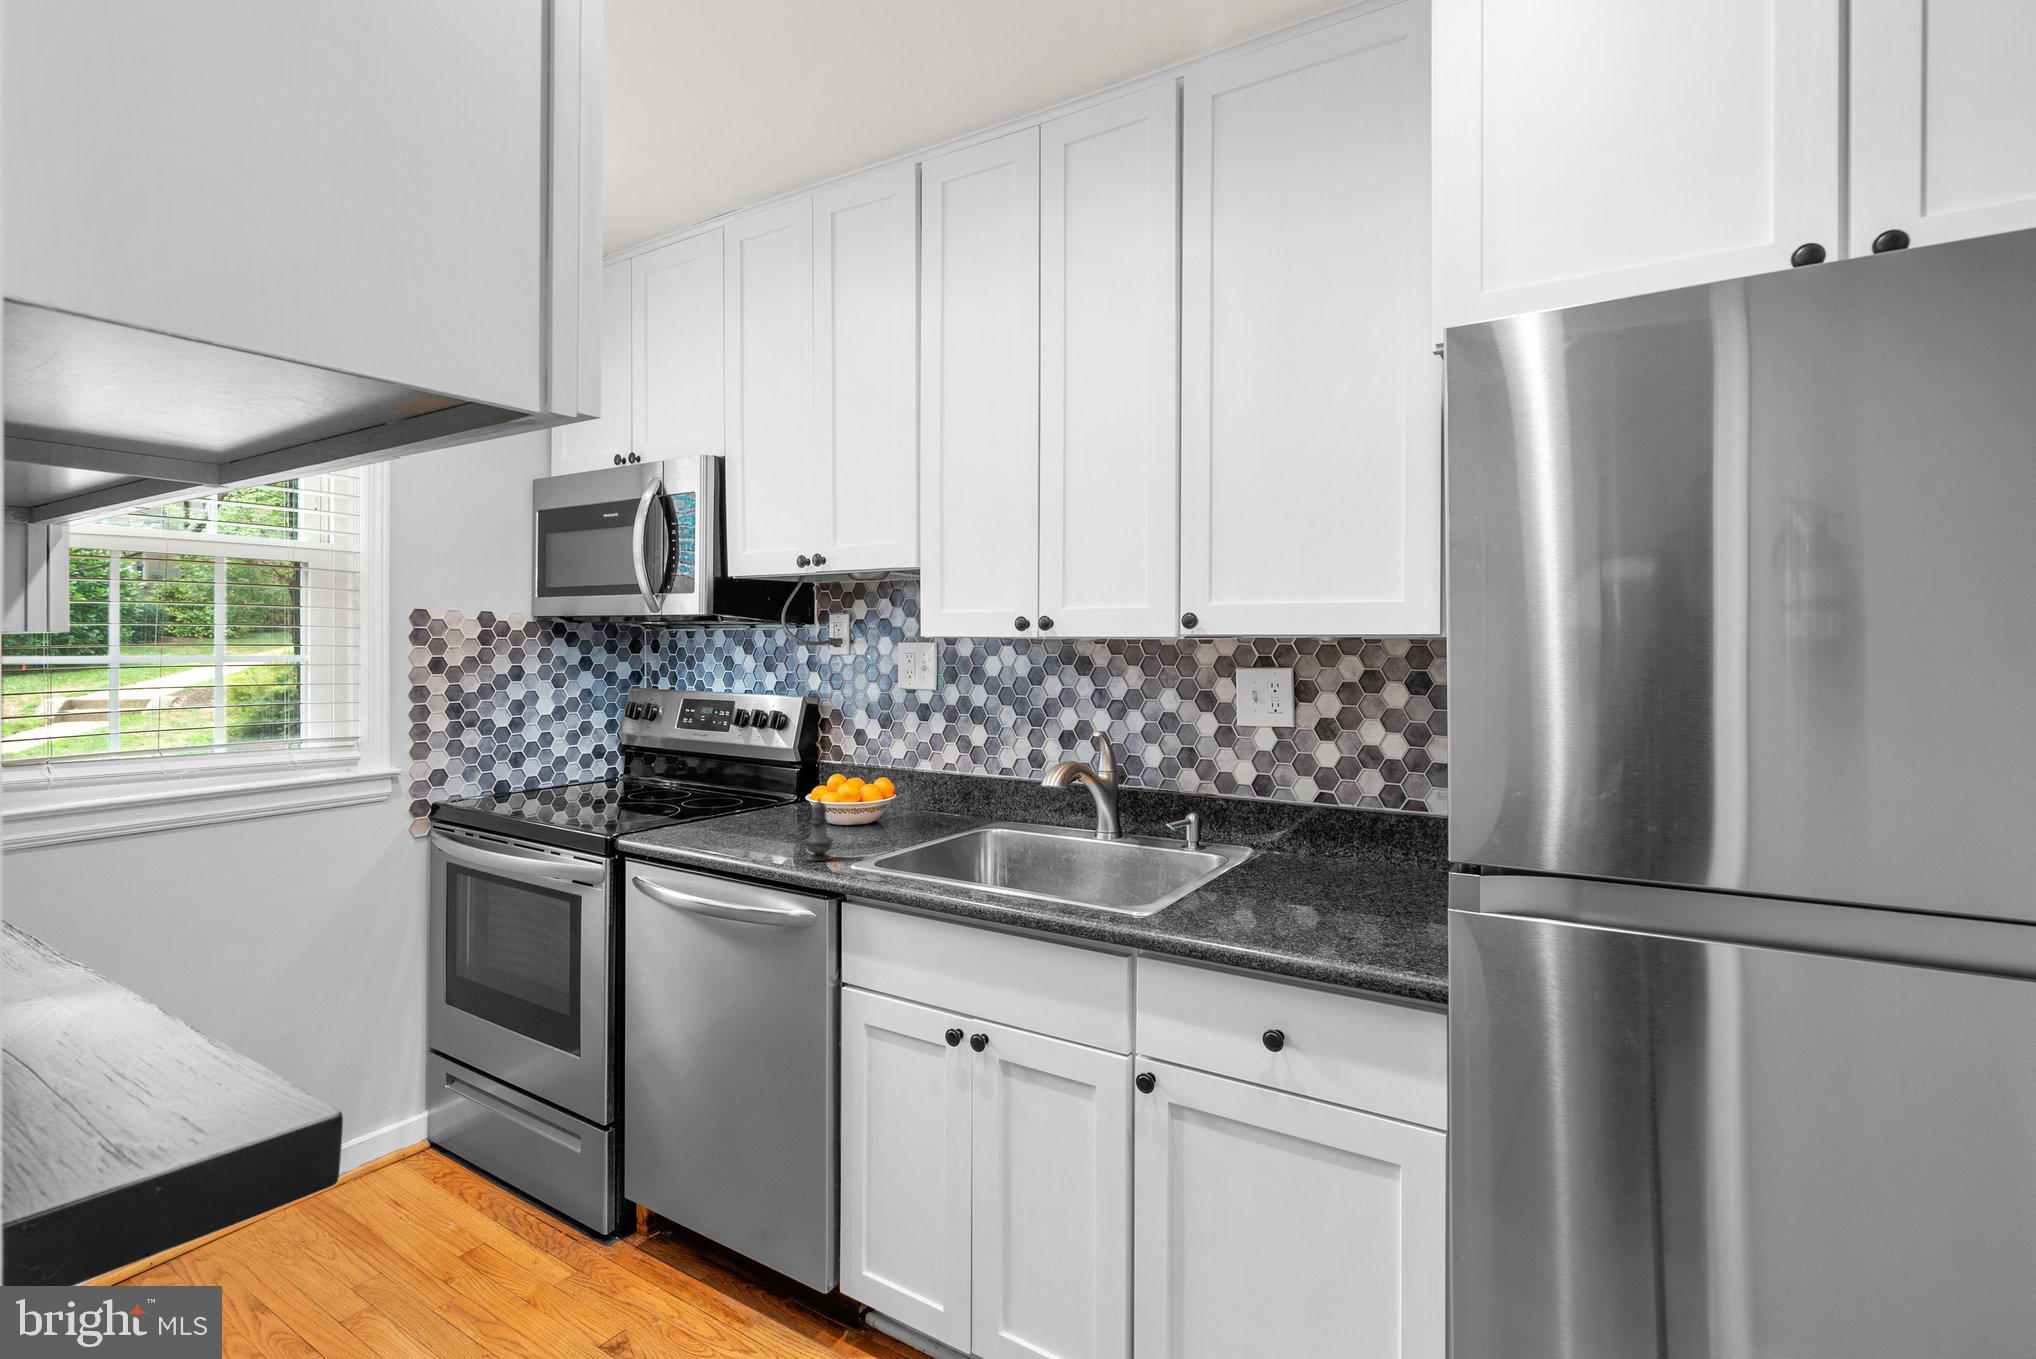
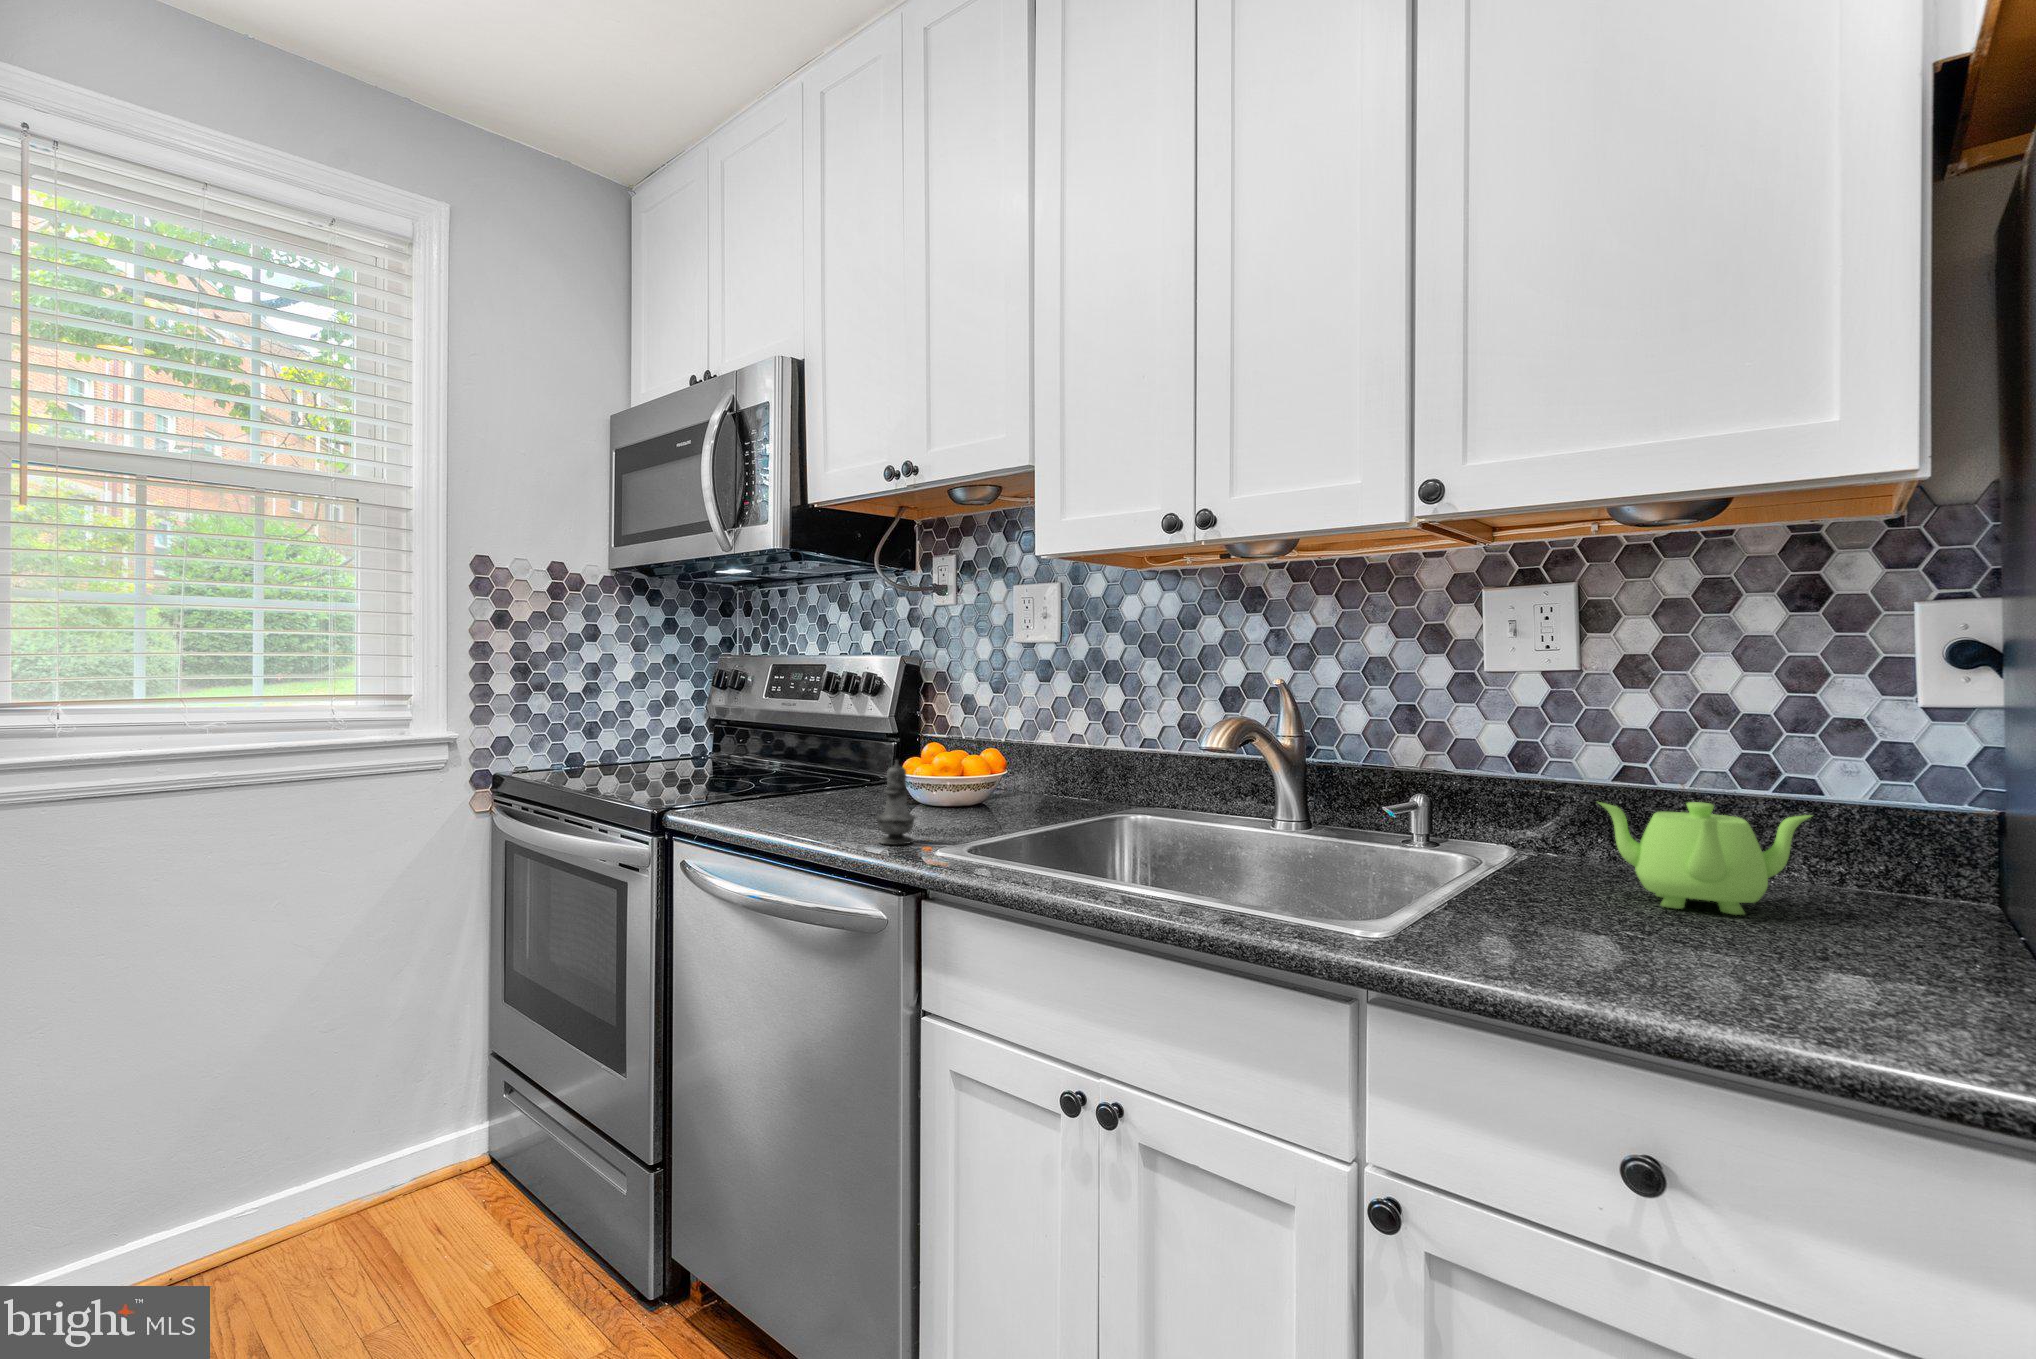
teapot: none [1287,822,1404,892] -> present [1599,802,1811,915]

